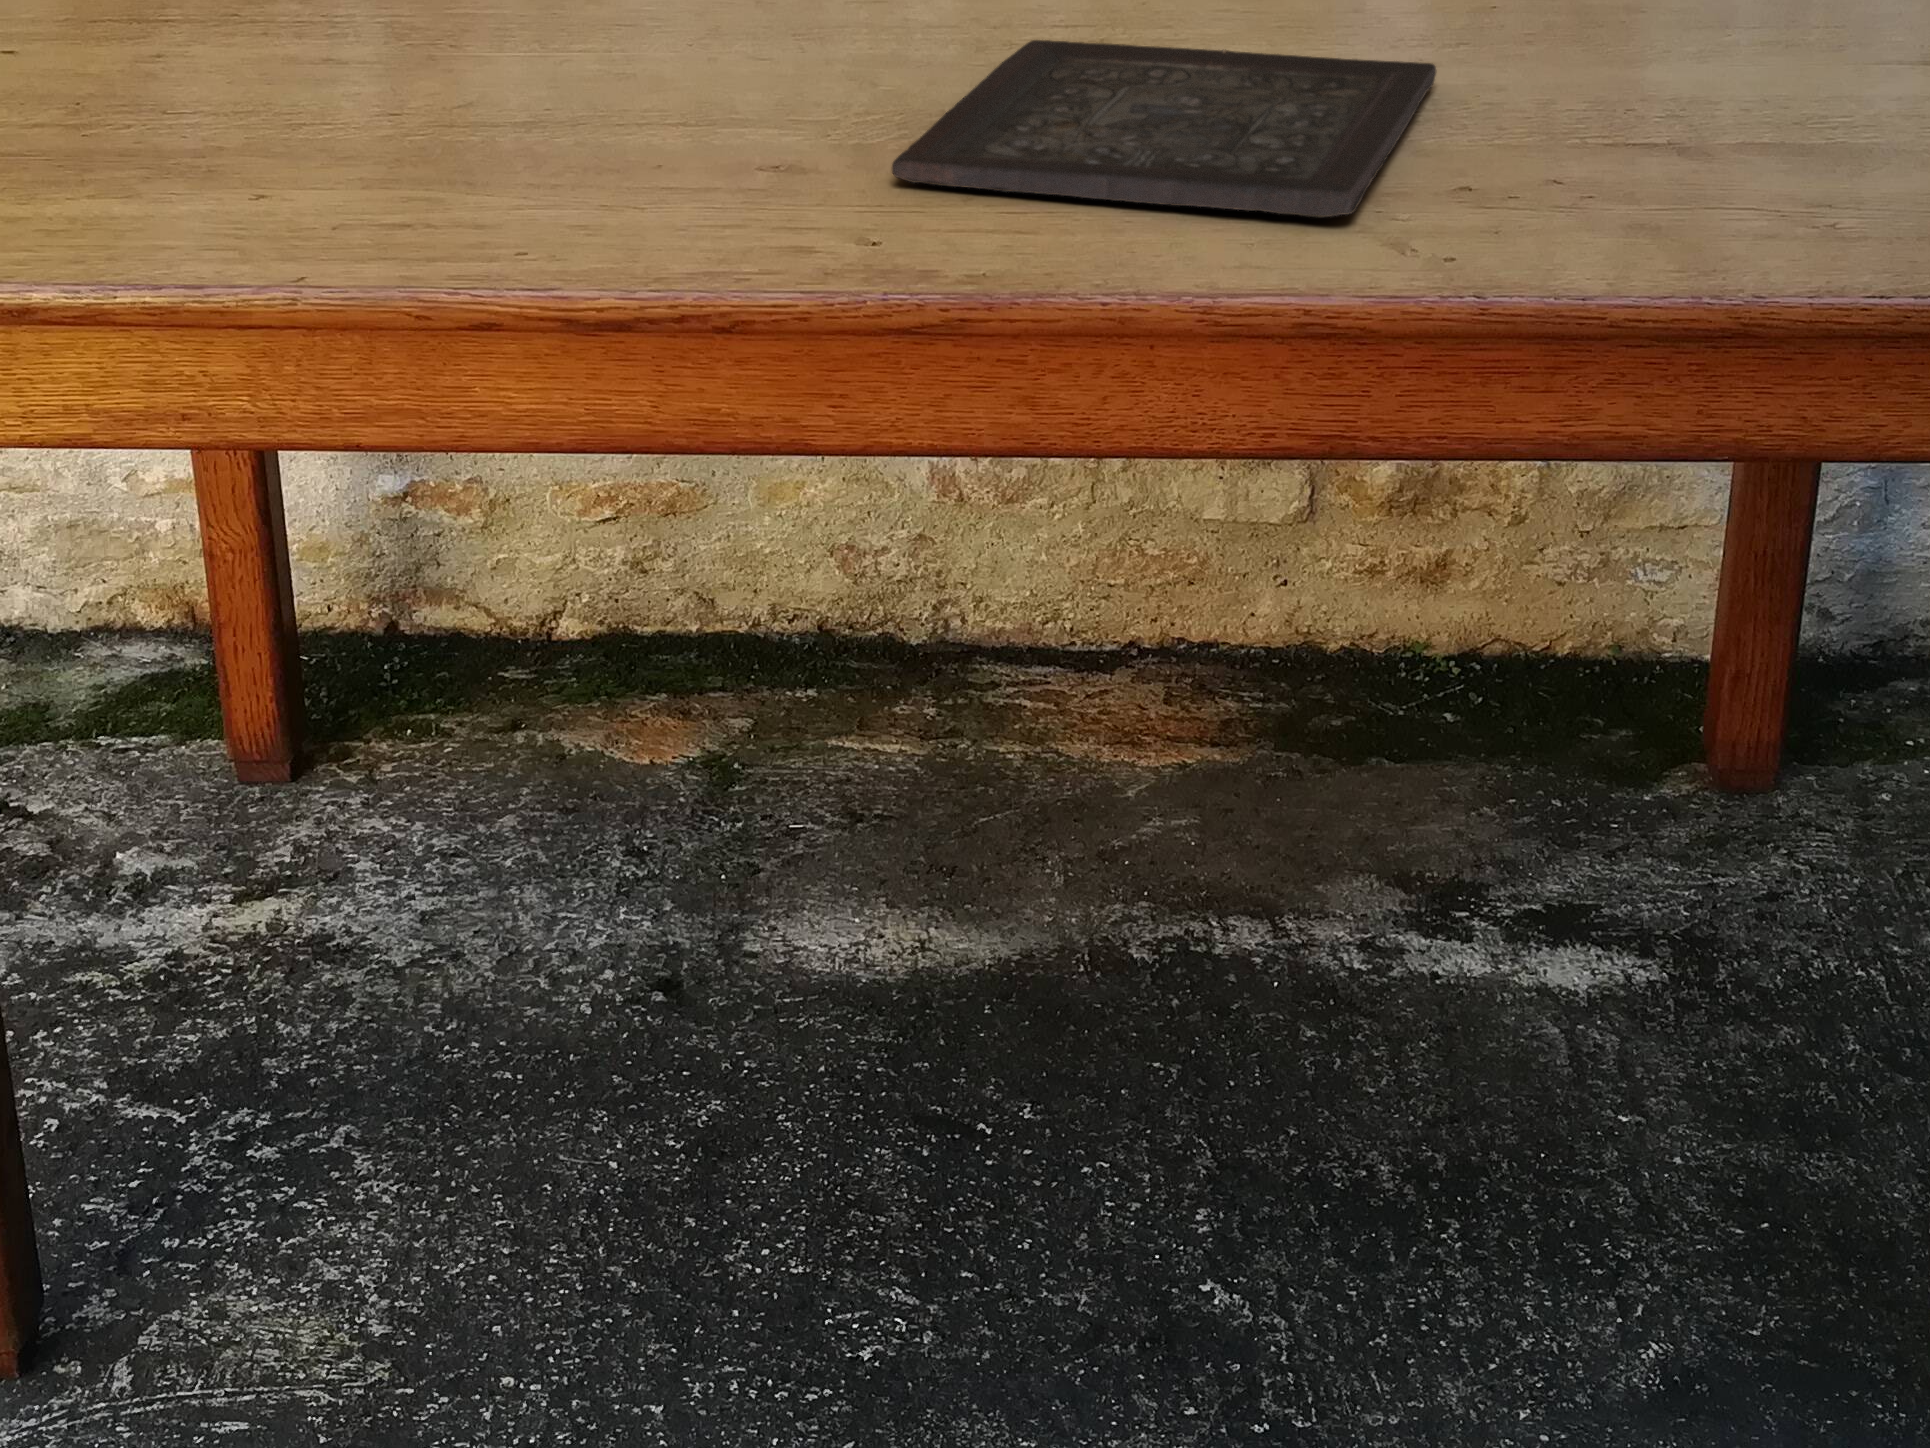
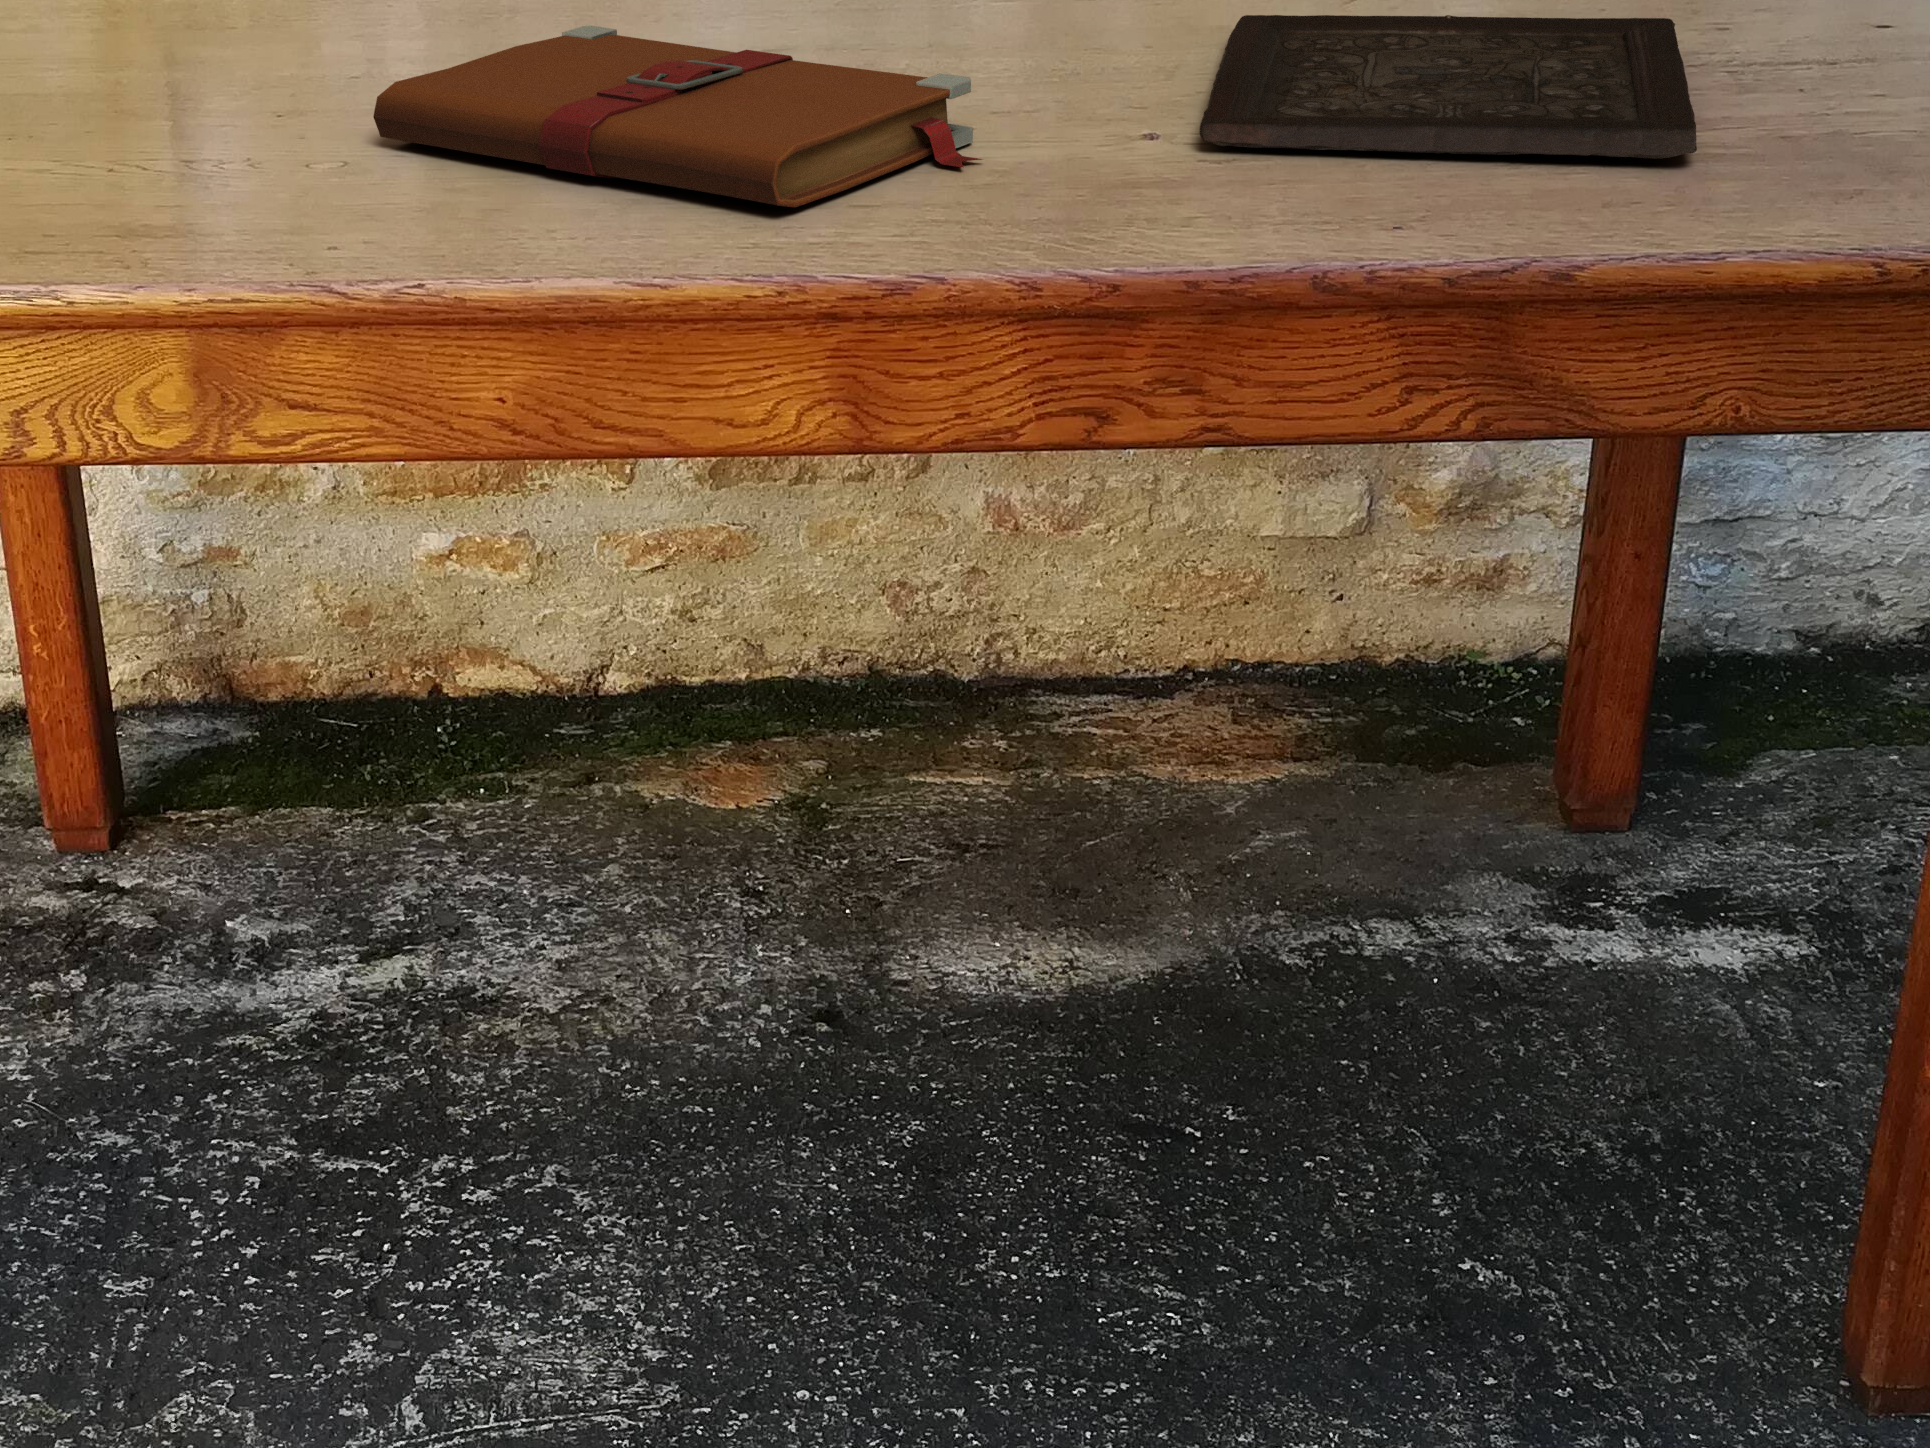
book: none [121,29,686,231] -> present [373,26,982,207]

